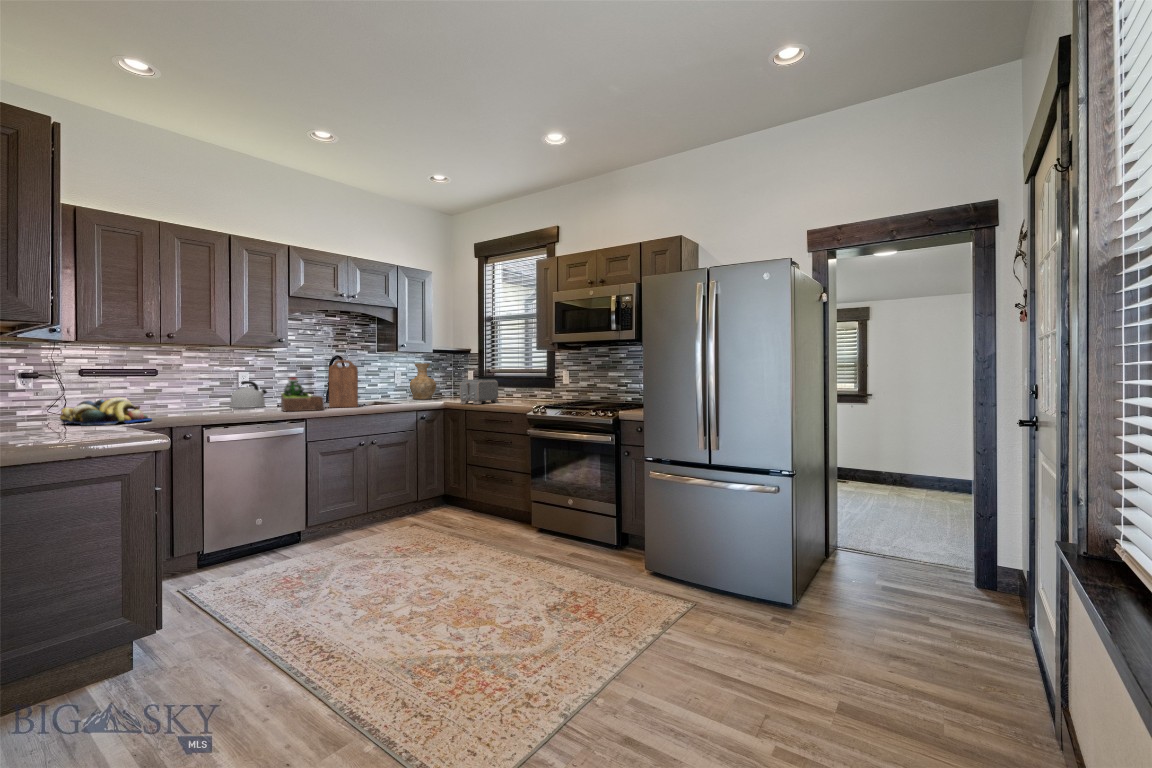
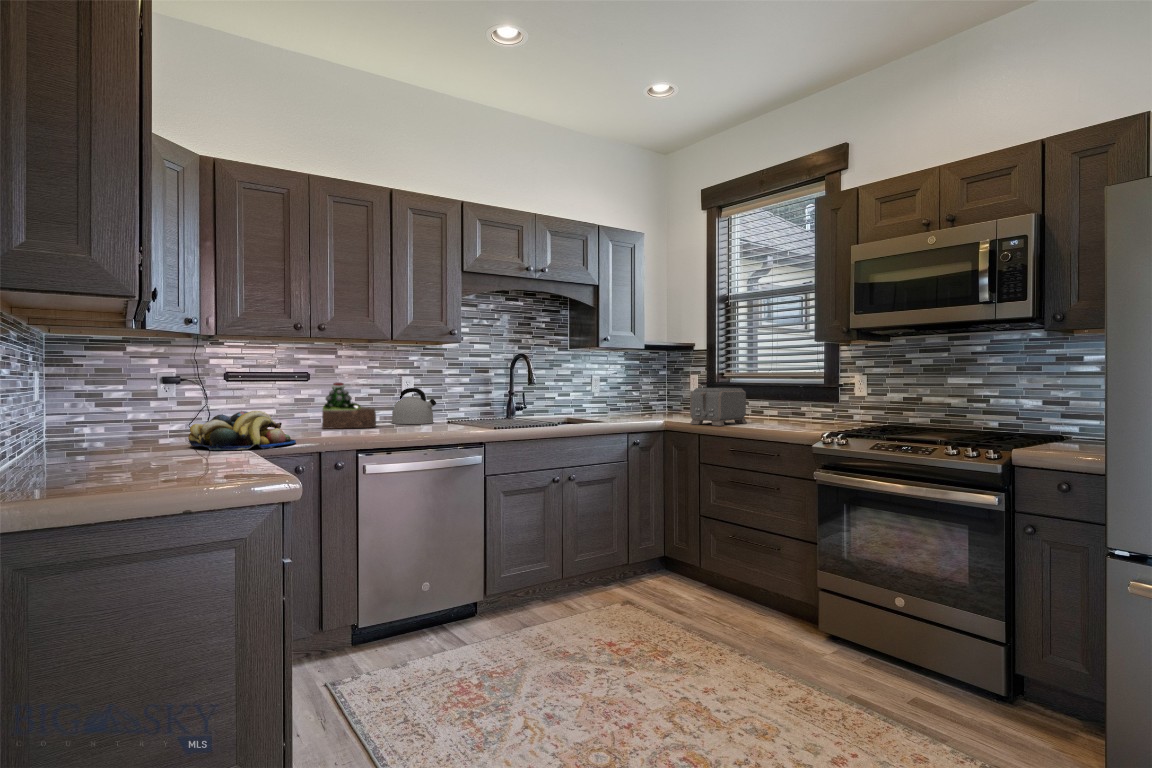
cutting board: present [329,360,358,408] -> none [514,360,552,427]
vase: present [410,363,436,399] -> none [608,364,646,415]
succulent plant: present [281,377,324,411] -> present [322,383,376,429]

